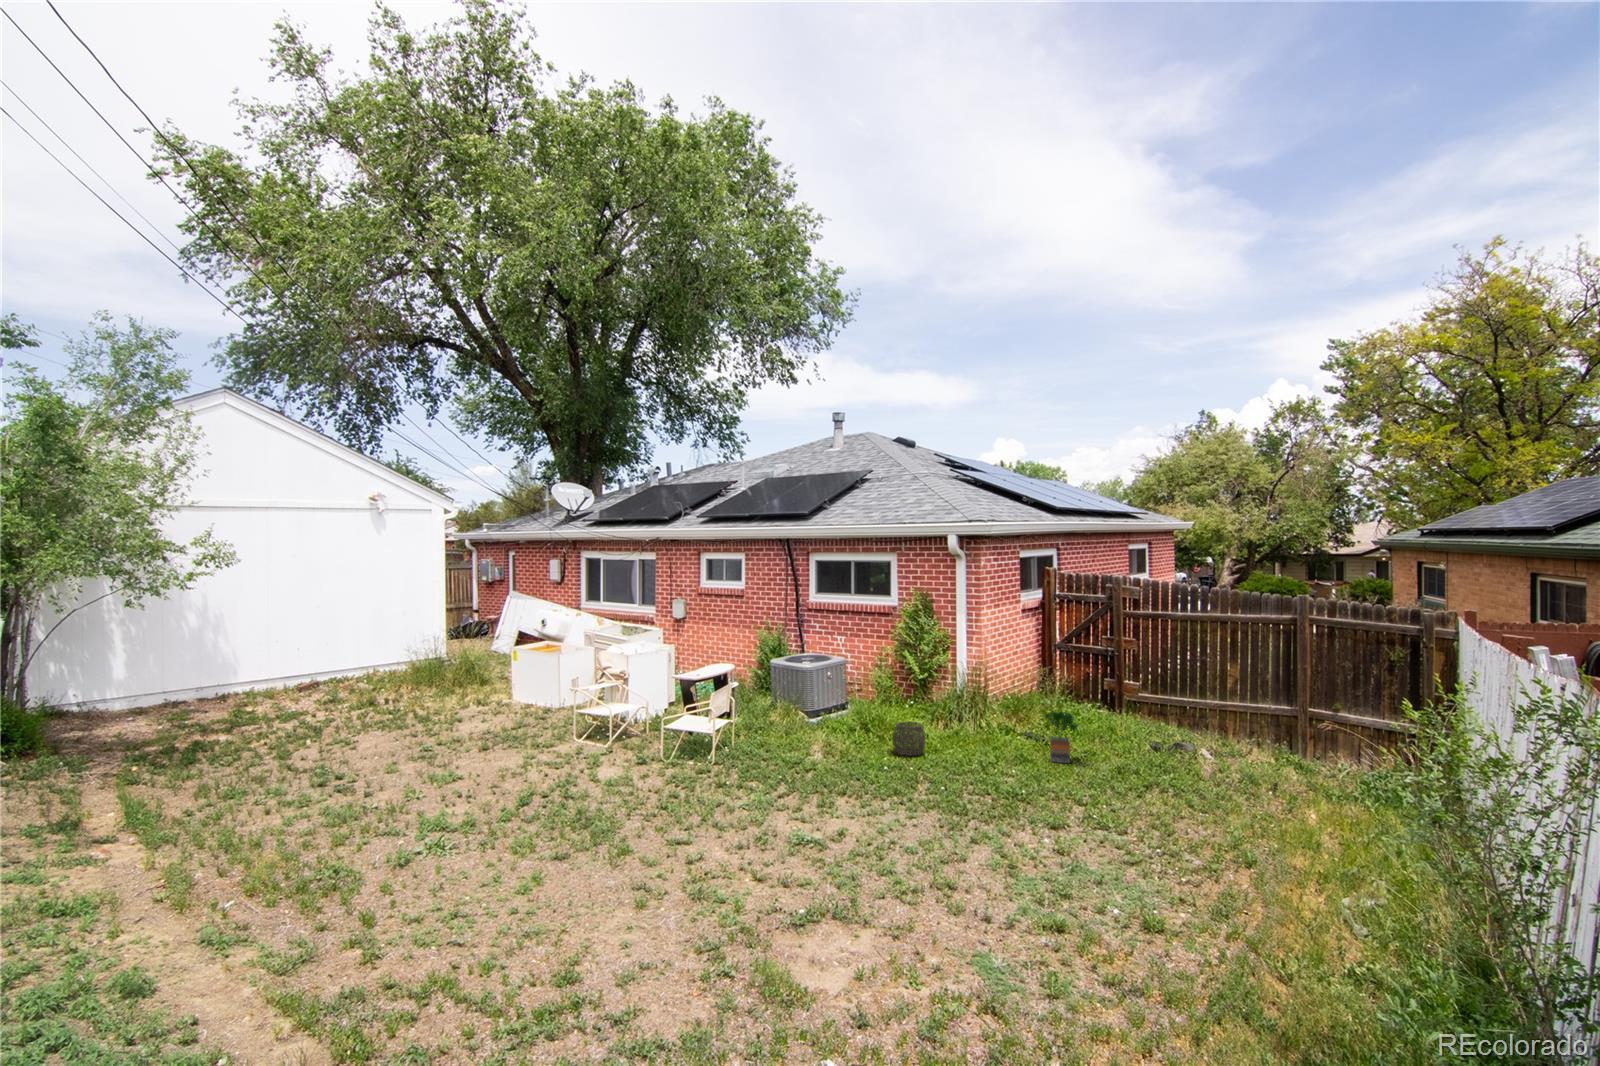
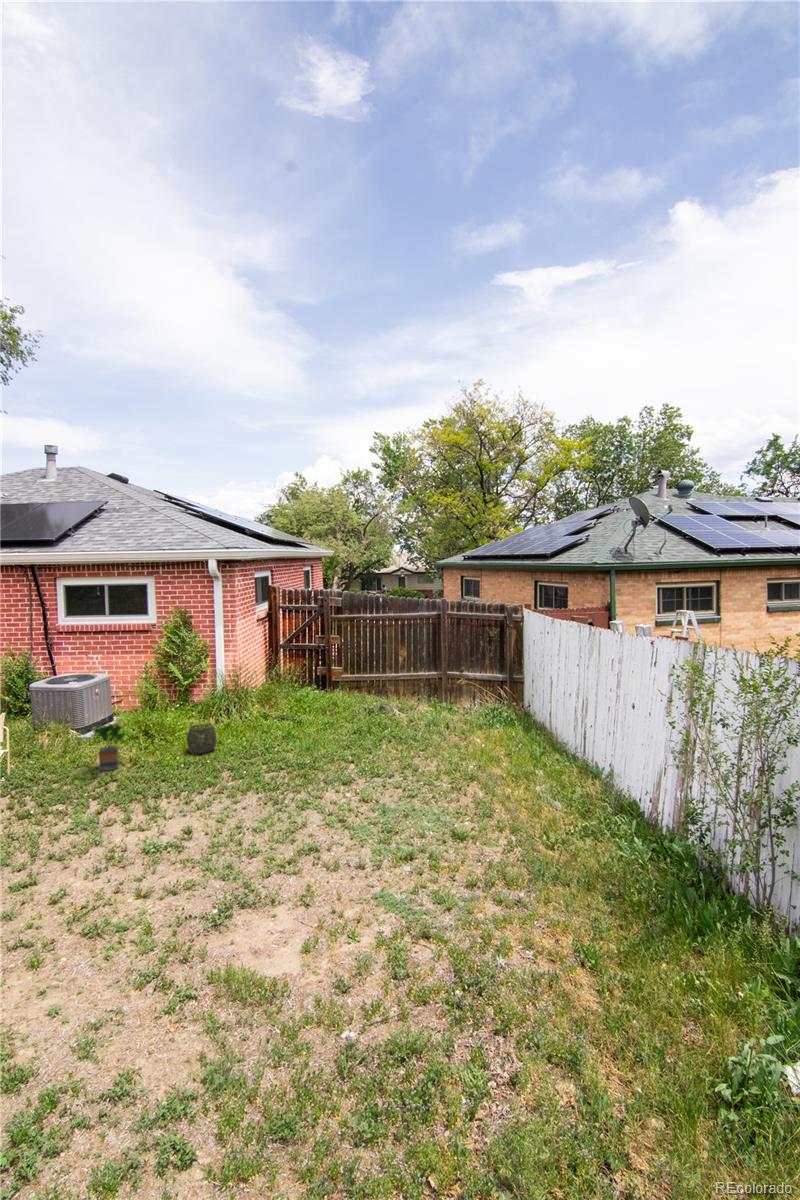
potted tree: present [1045,711,1078,763] -> present [93,724,125,771]

